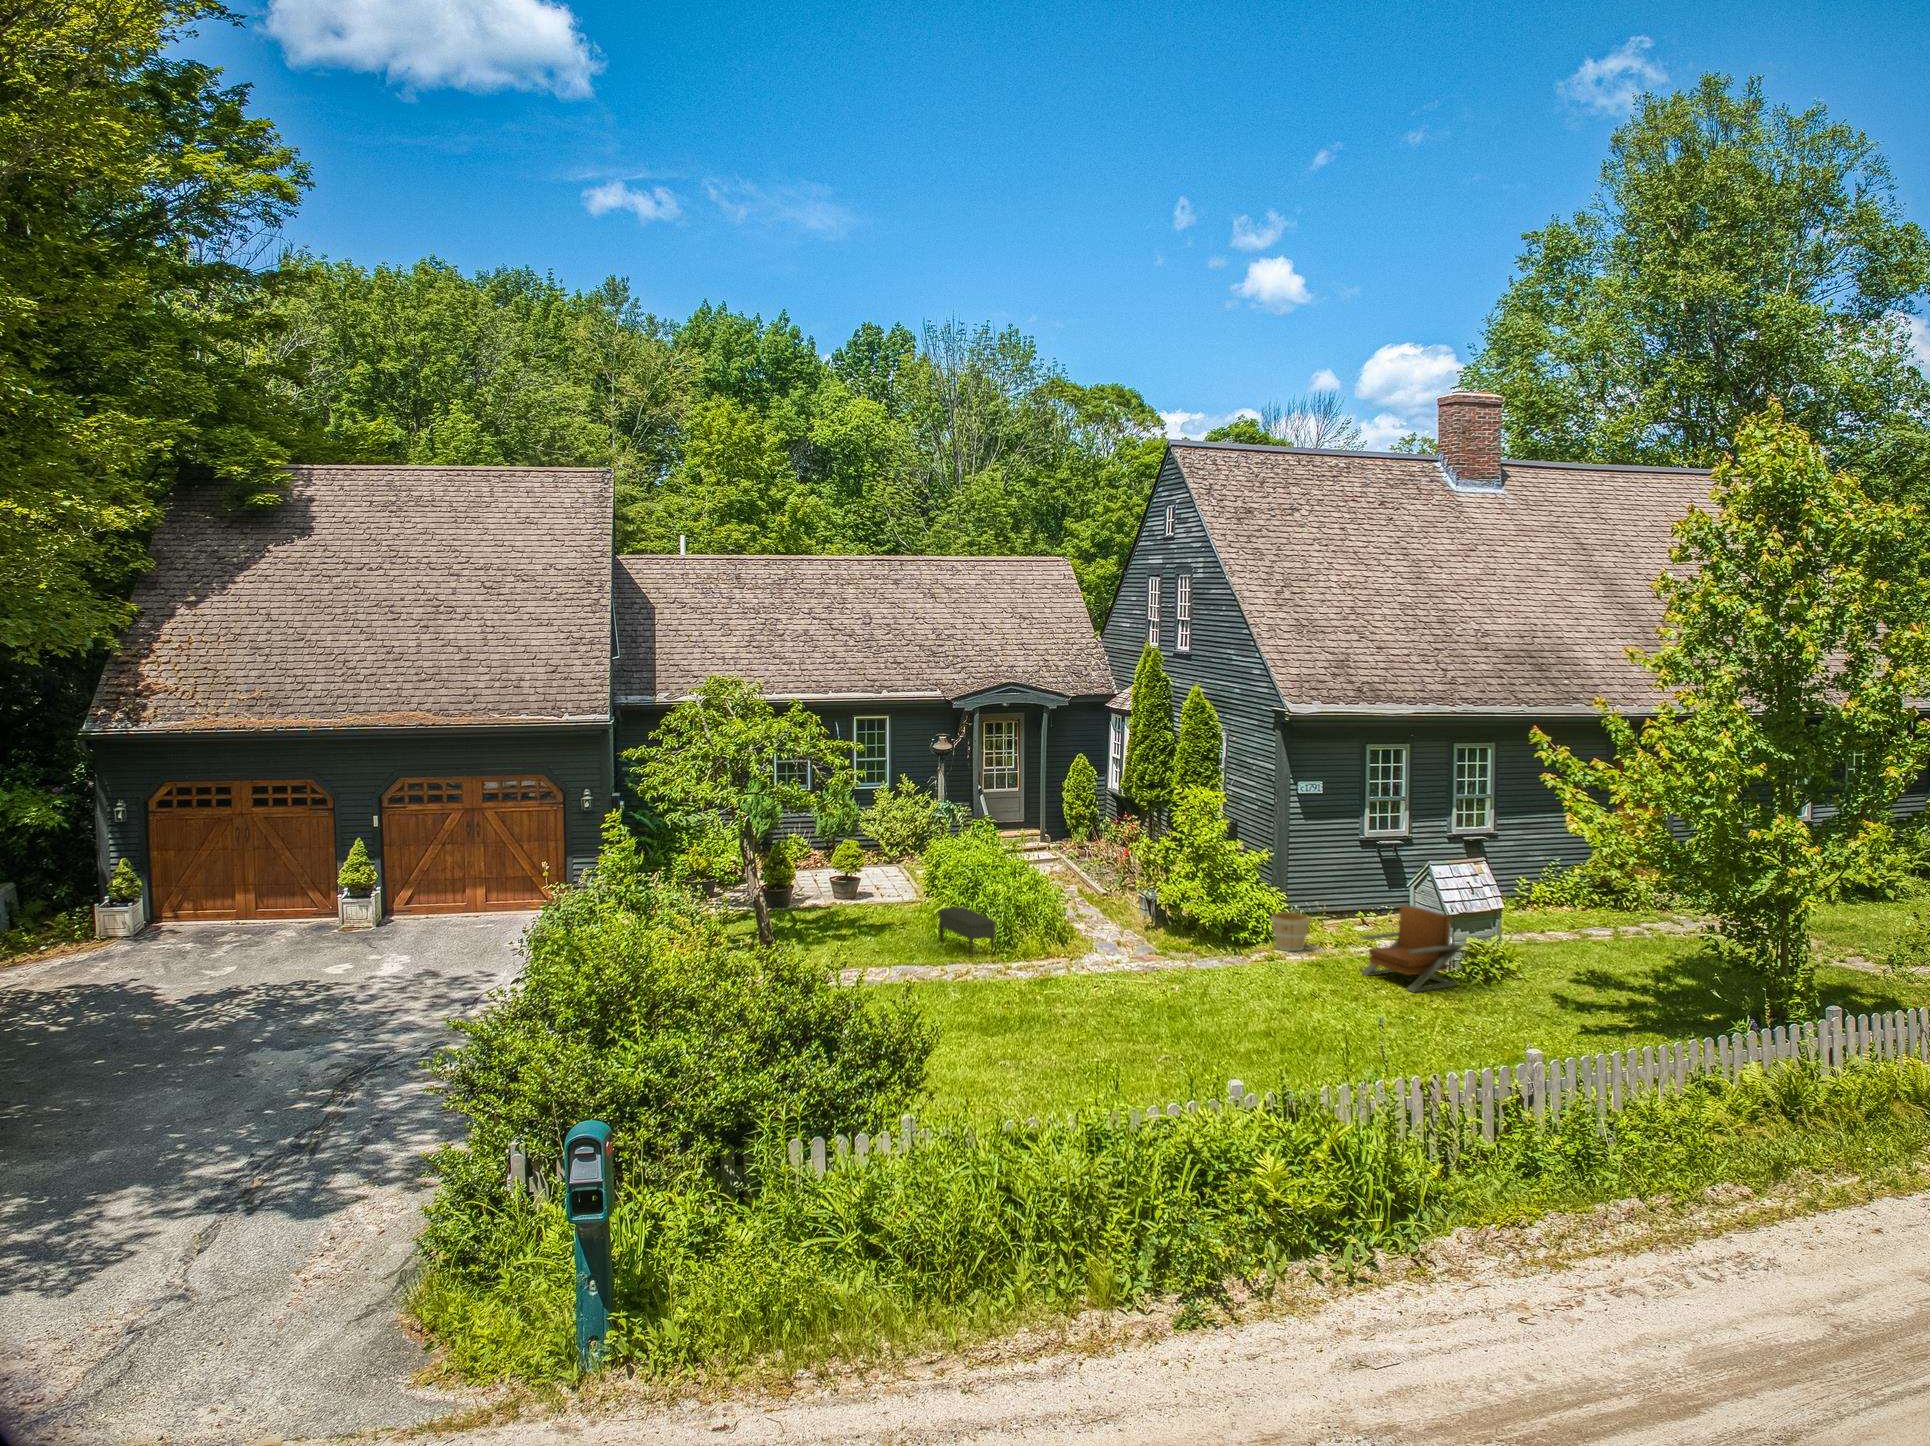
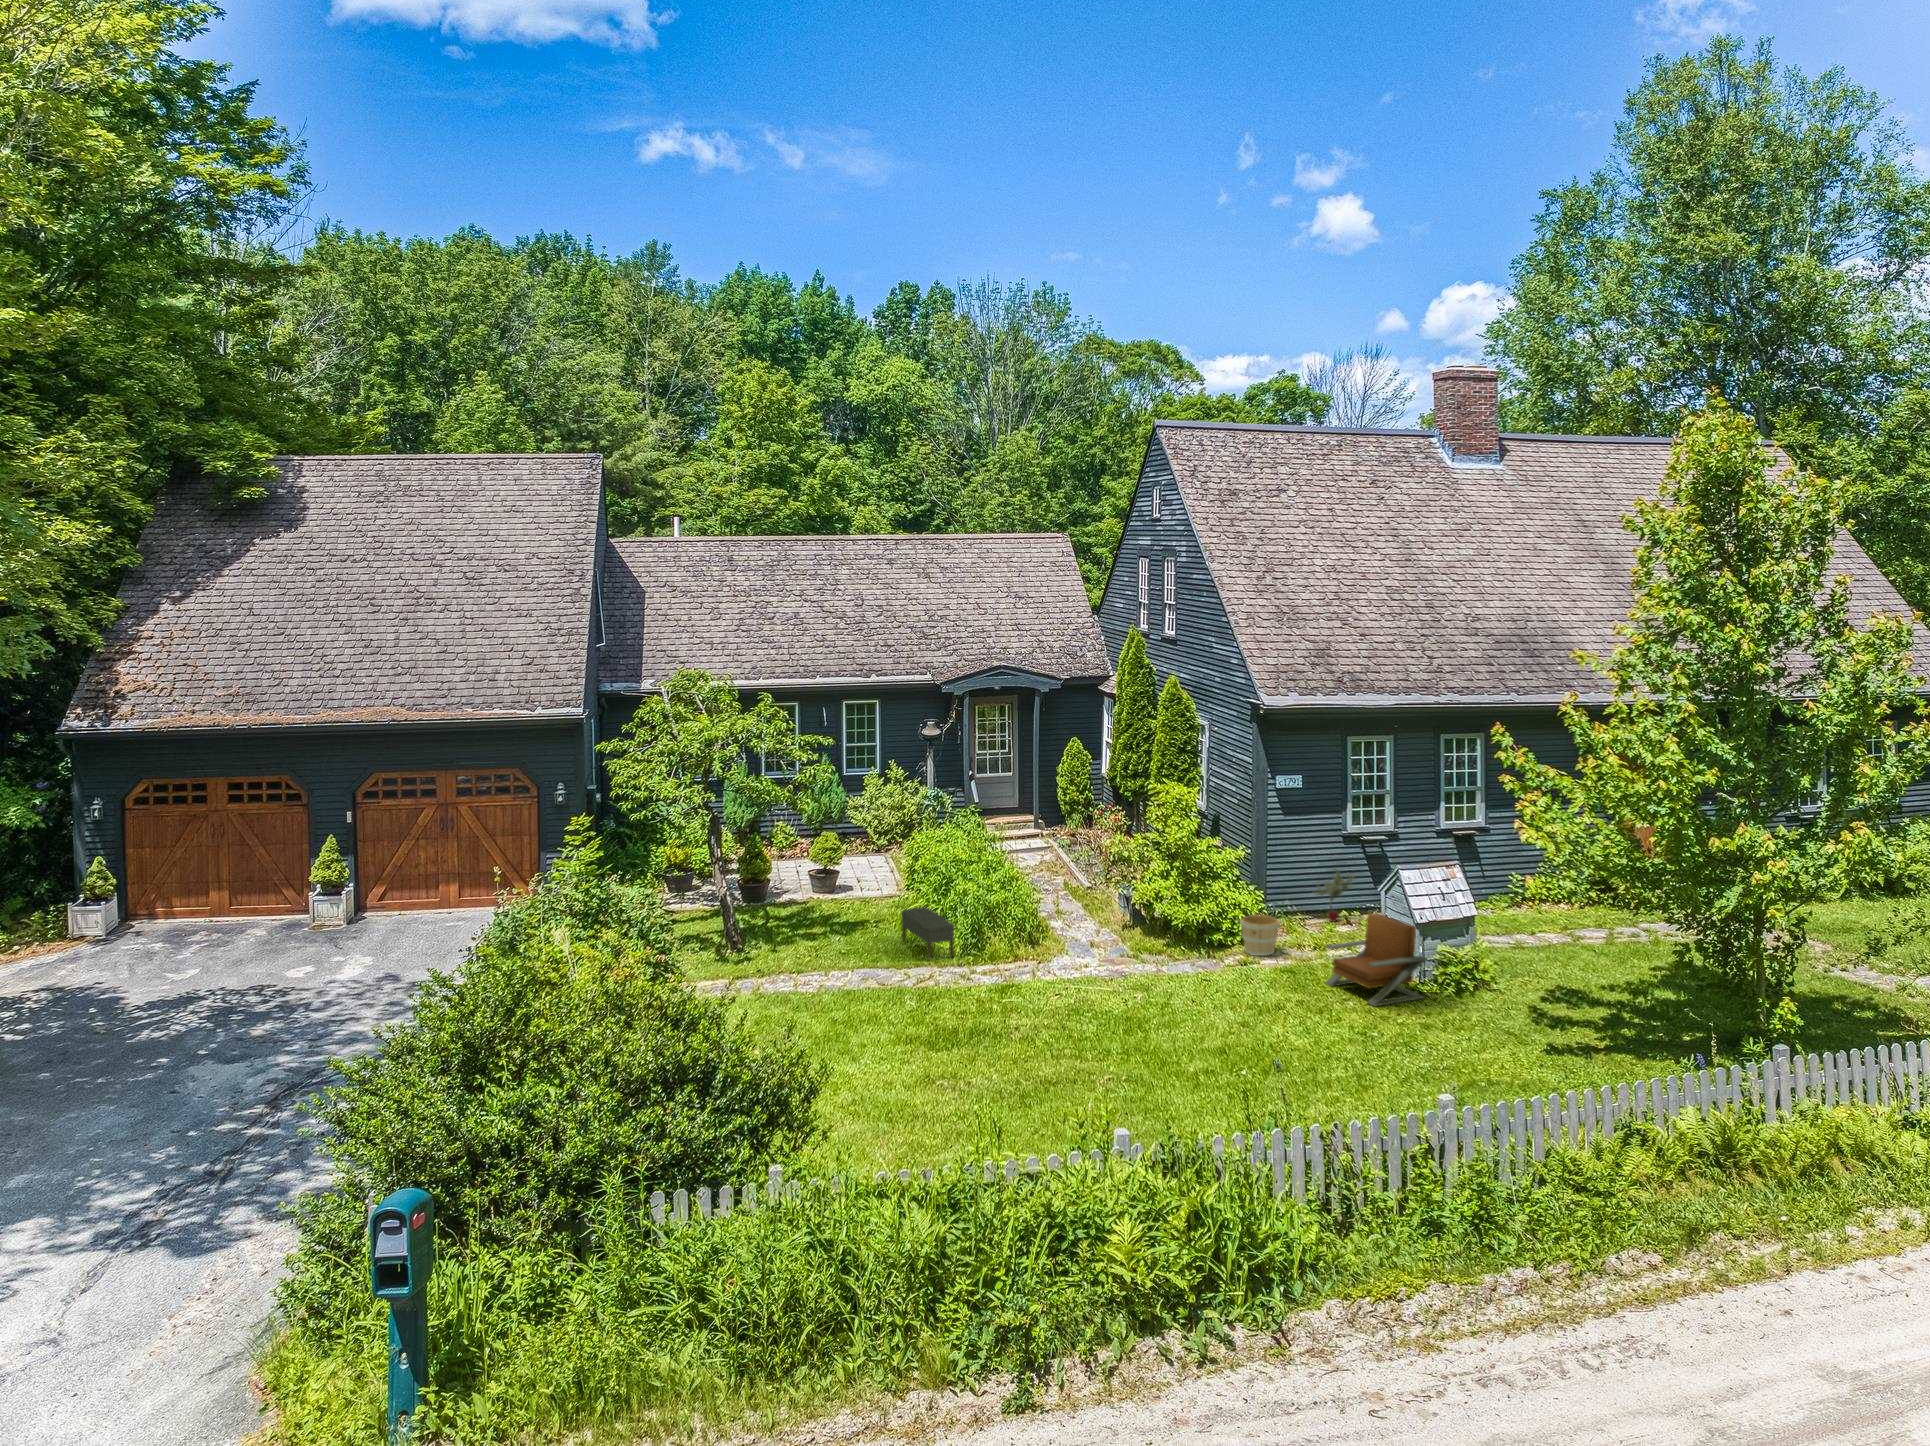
potted tree: none [1332,869,1372,923] -> present [1315,869,1354,922]

